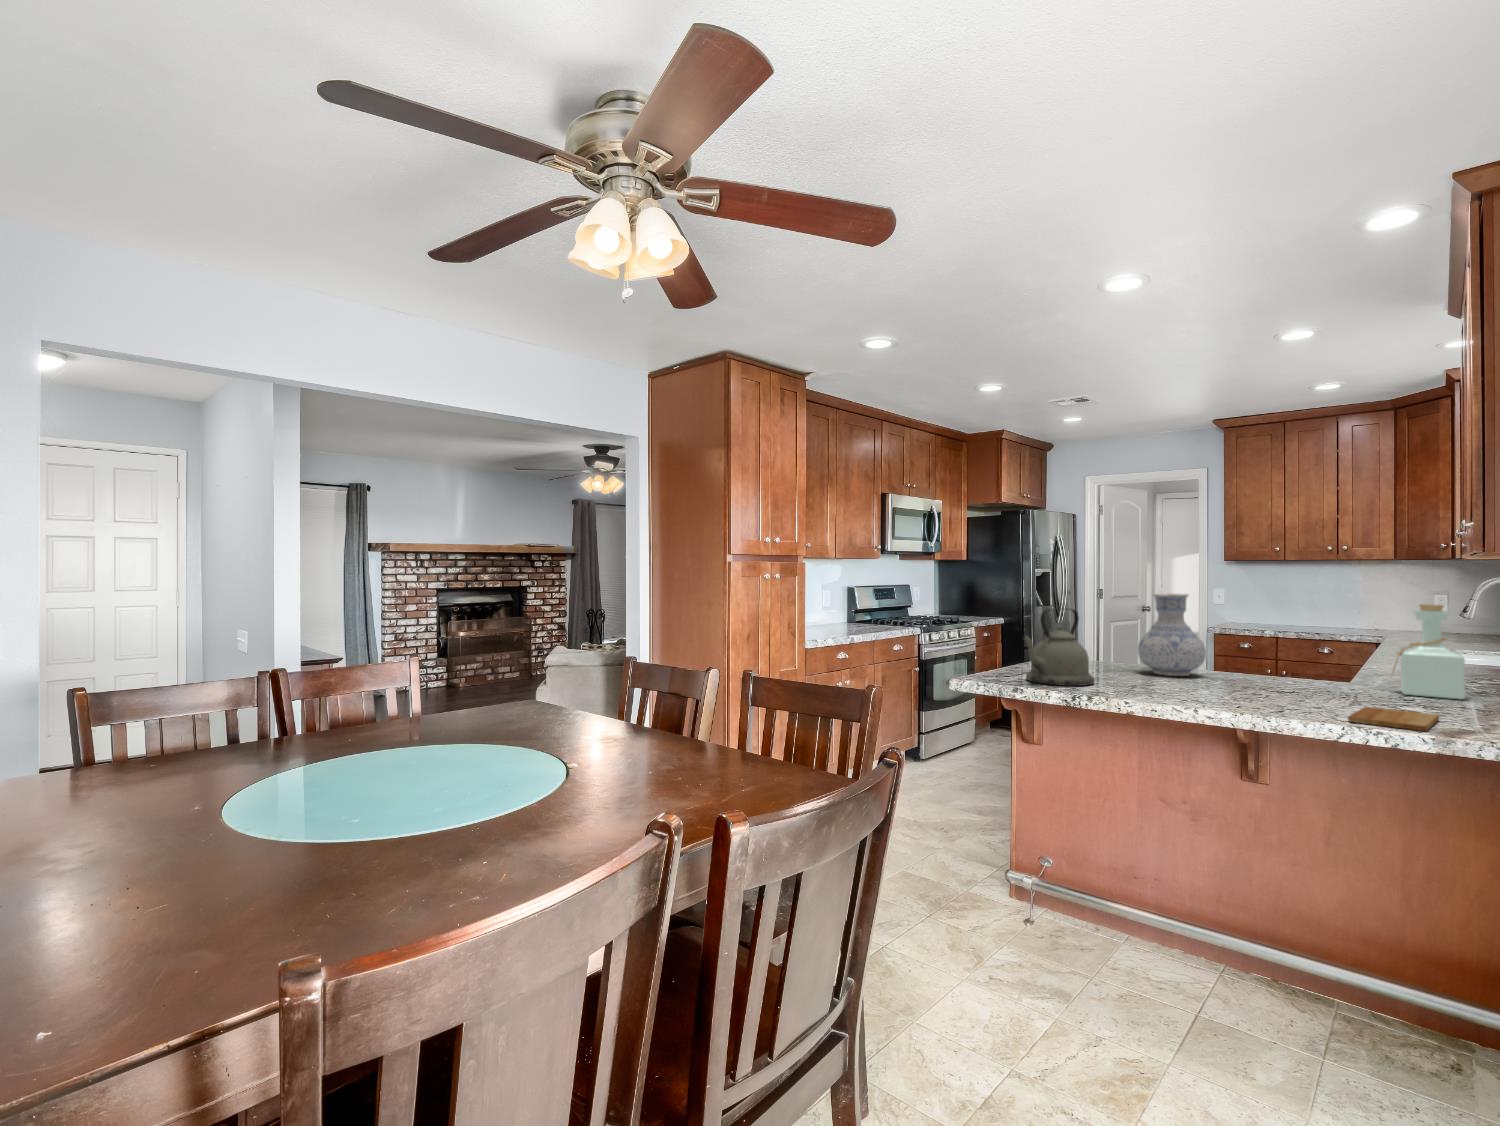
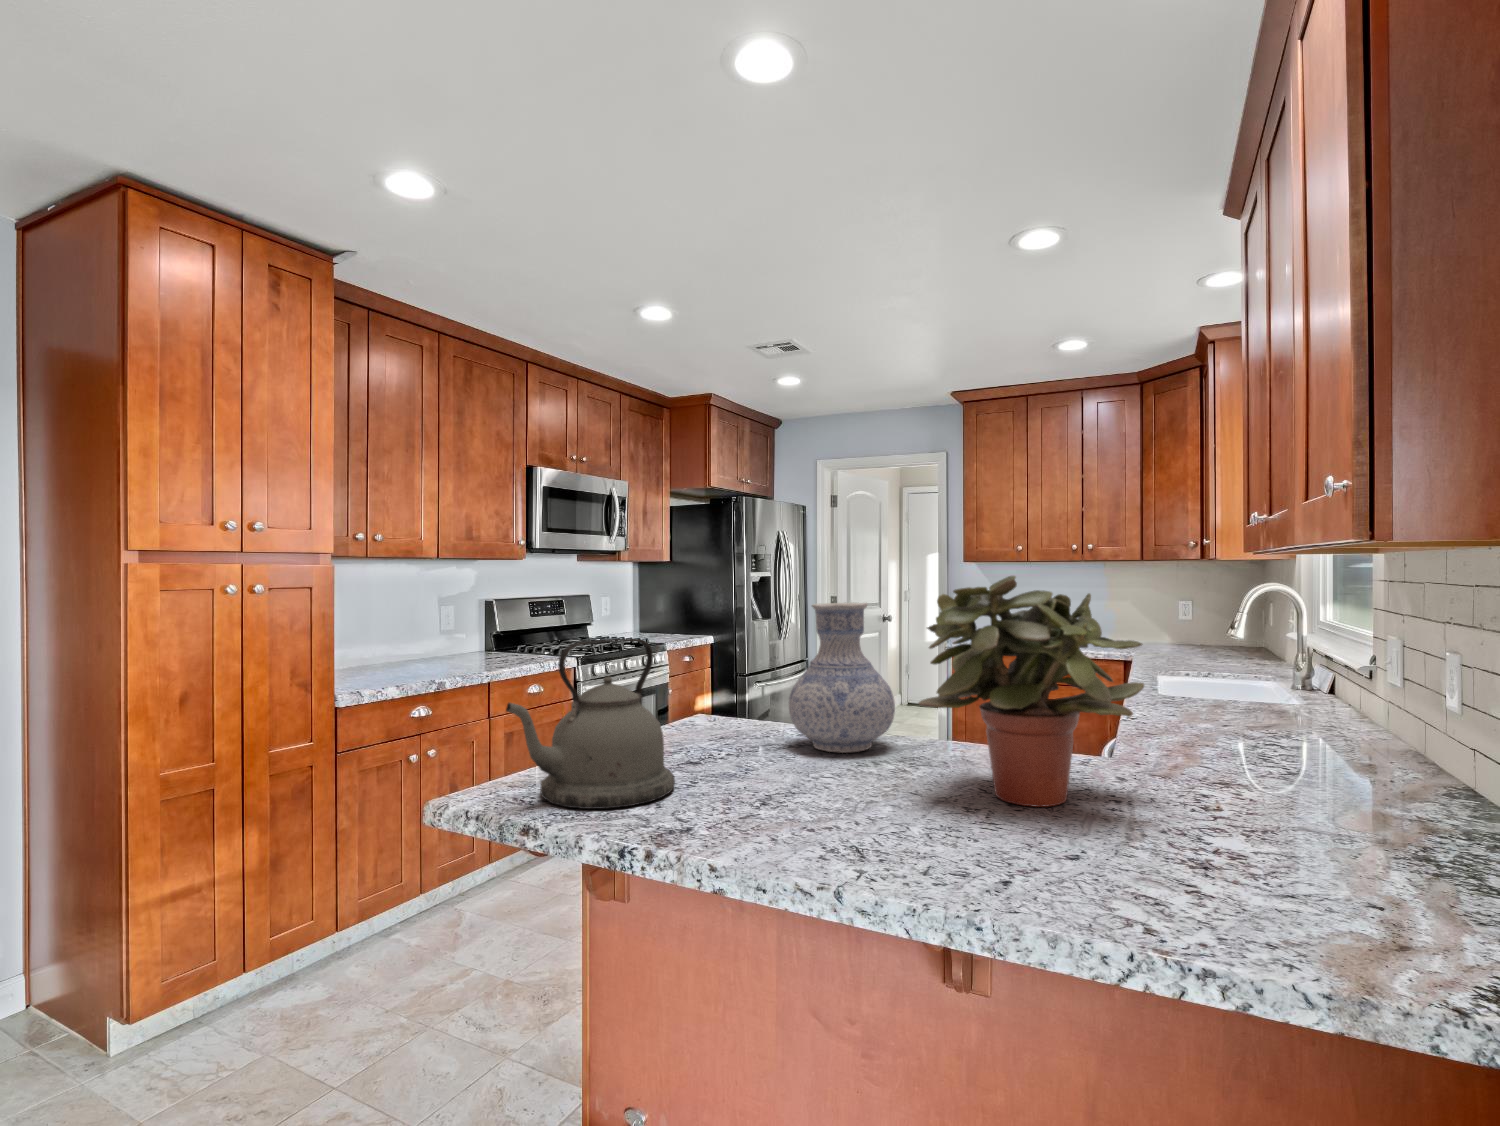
potted plant: none [1233,582,1366,697] -> present [919,576,1144,807]
bottle: present [1392,604,1465,700] -> none [1177,613,1299,789]
cutting board: present [1348,707,1439,731] -> none [1135,851,1322,968]

